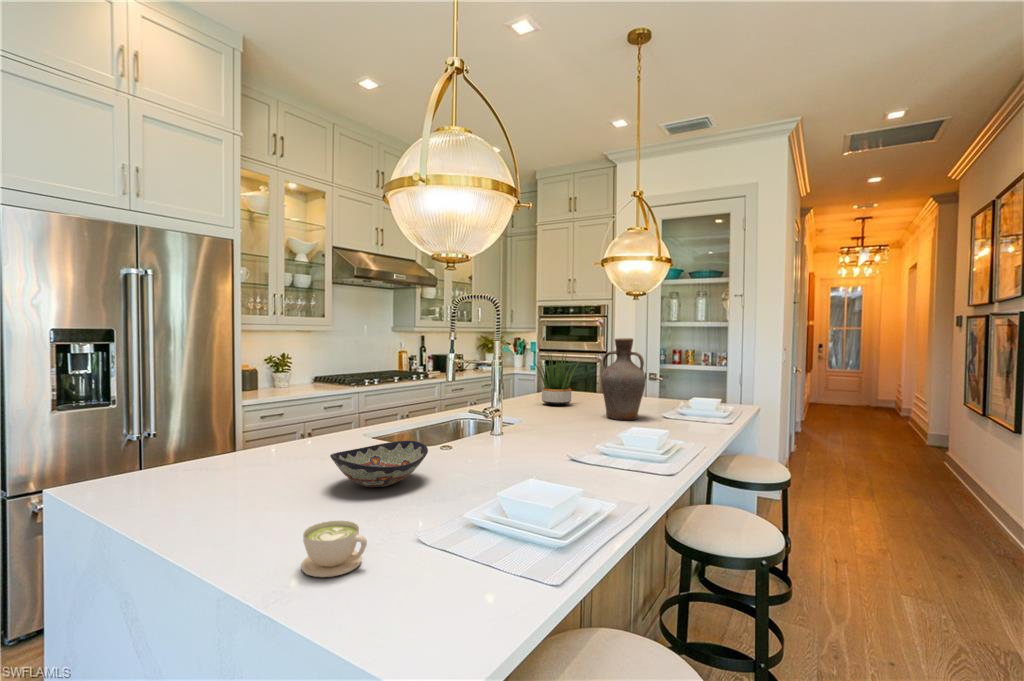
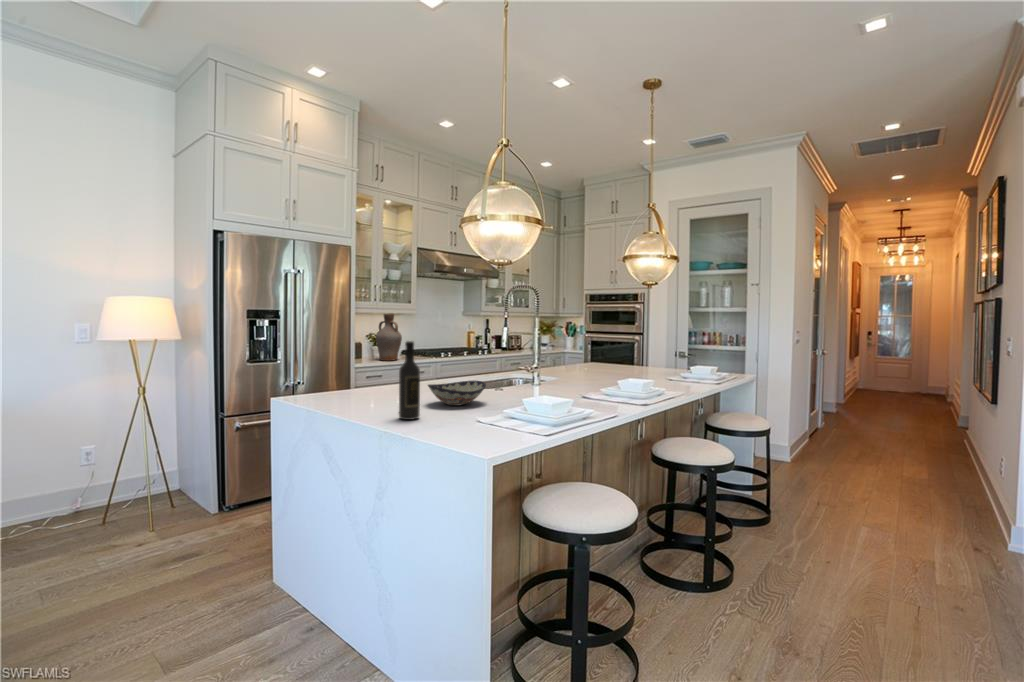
vase: present [601,338,646,420] -> present [376,314,402,361]
potted plant: present [534,355,580,406] -> none [570,331,610,372]
wine bottle: none [269,391,310,538] -> present [399,341,420,420]
coffee cup: present [301,521,367,577] -> none [419,408,452,432]

